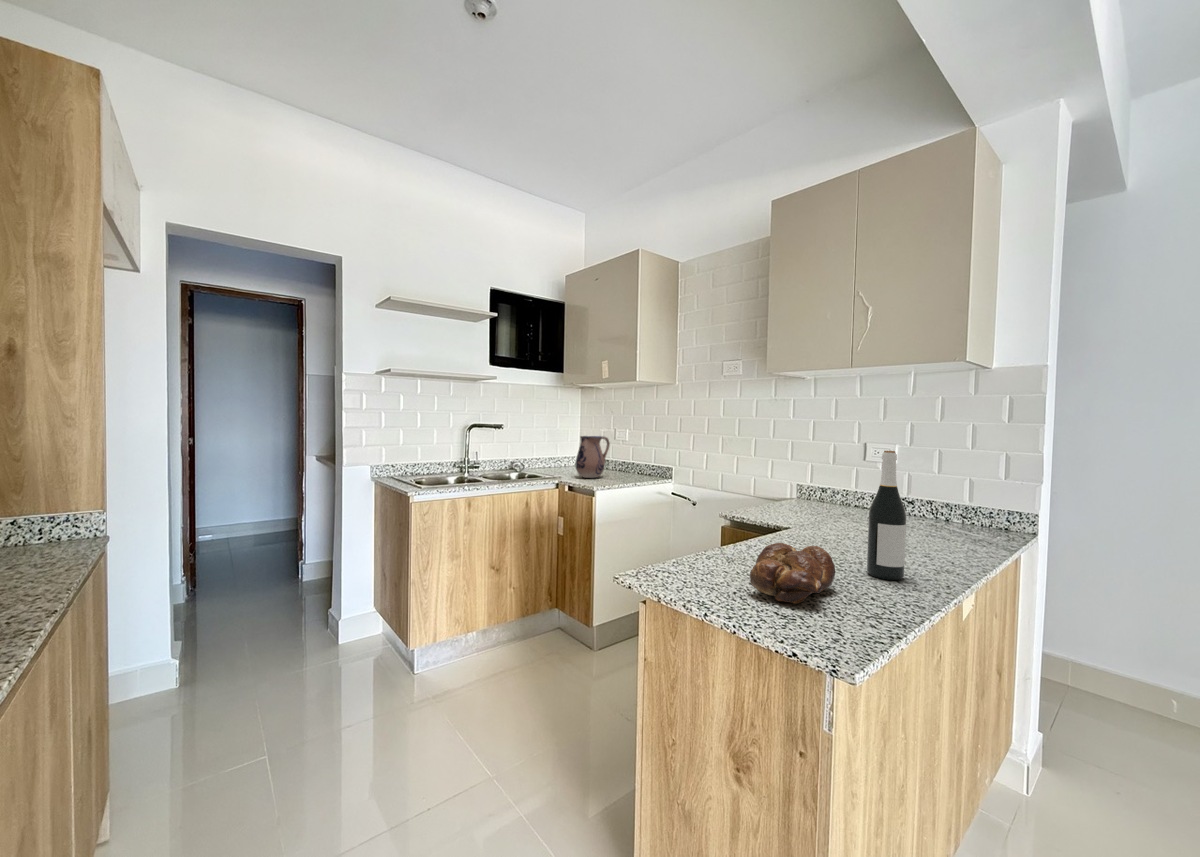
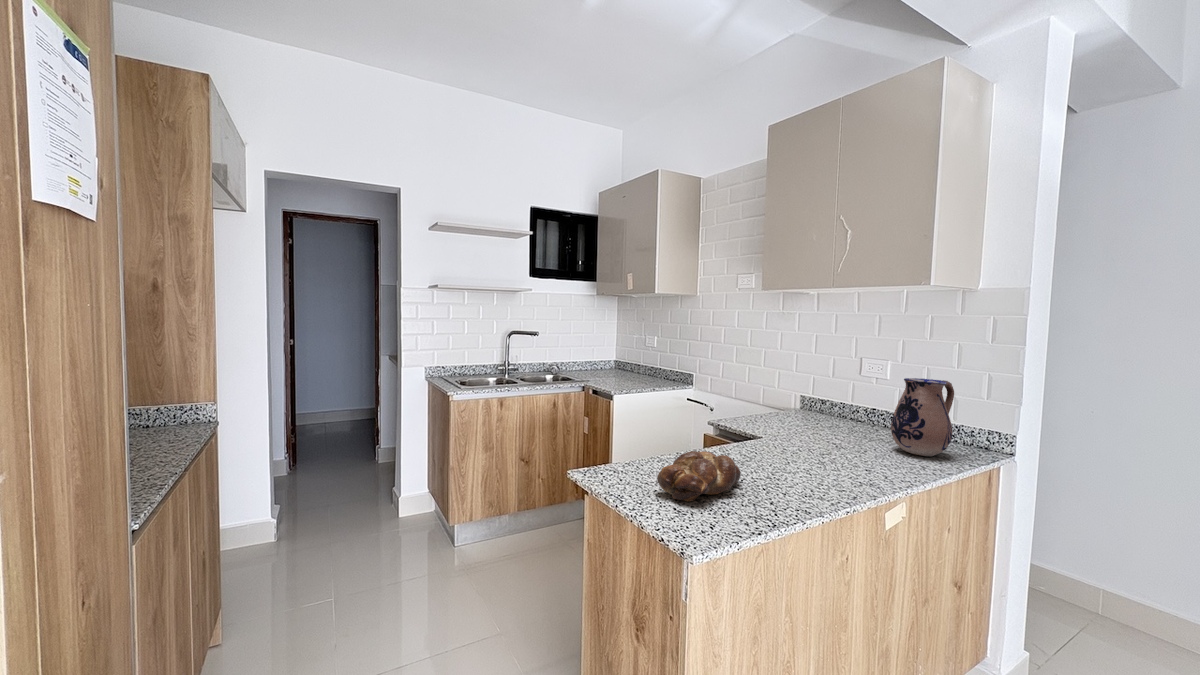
ceramic pitcher: present [575,436,610,478] -> present [891,378,954,456]
wine bottle: present [867,451,906,580] -> none [784,374,817,489]

